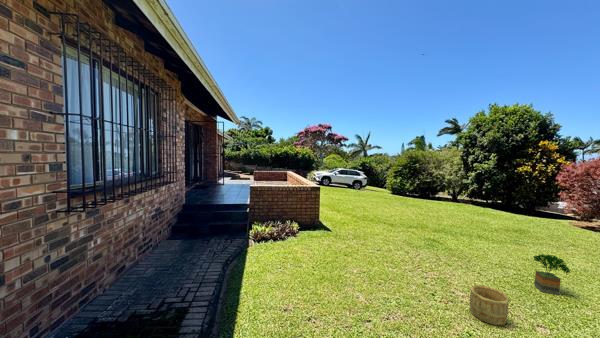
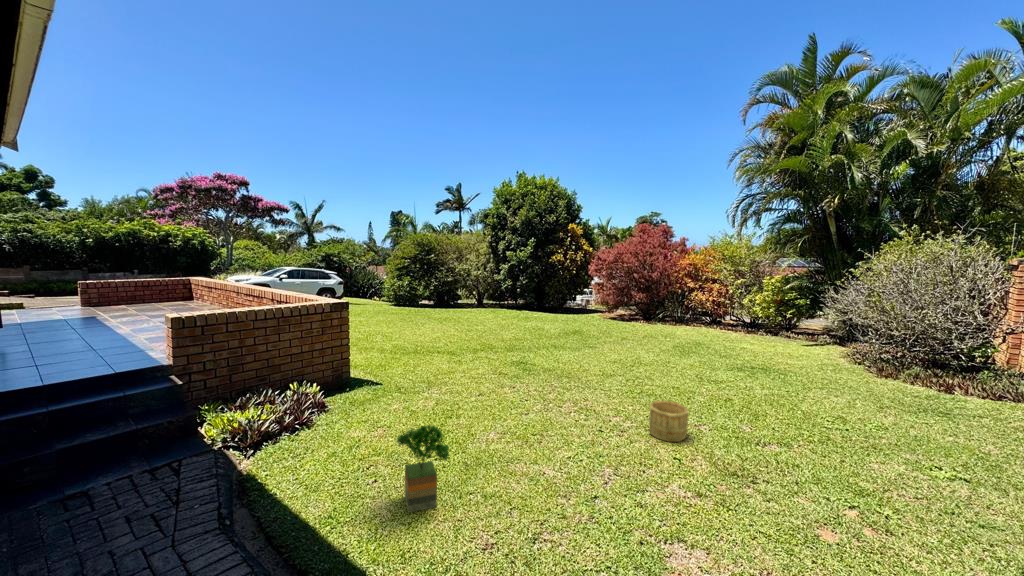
potted tree: present [533,254,570,295] -> present [397,425,449,512]

